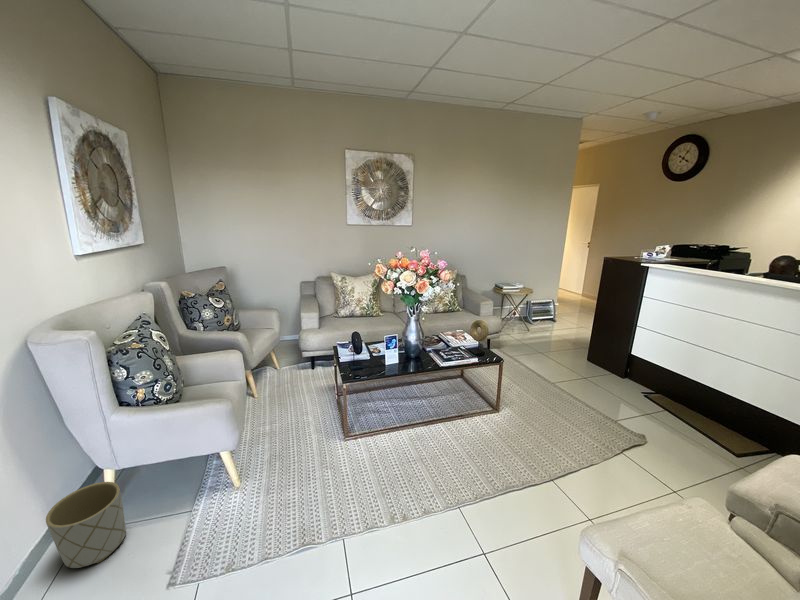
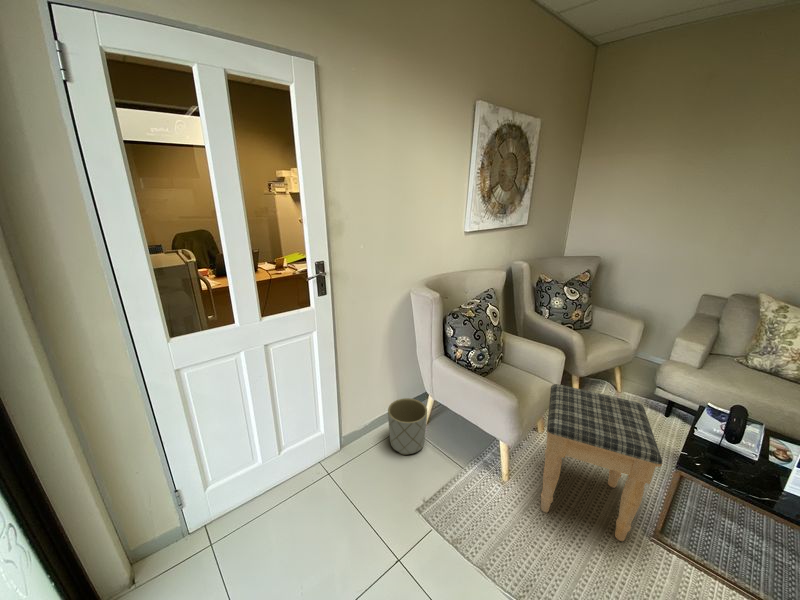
footstool: none [246,361,339,481] -> present [541,384,662,541]

